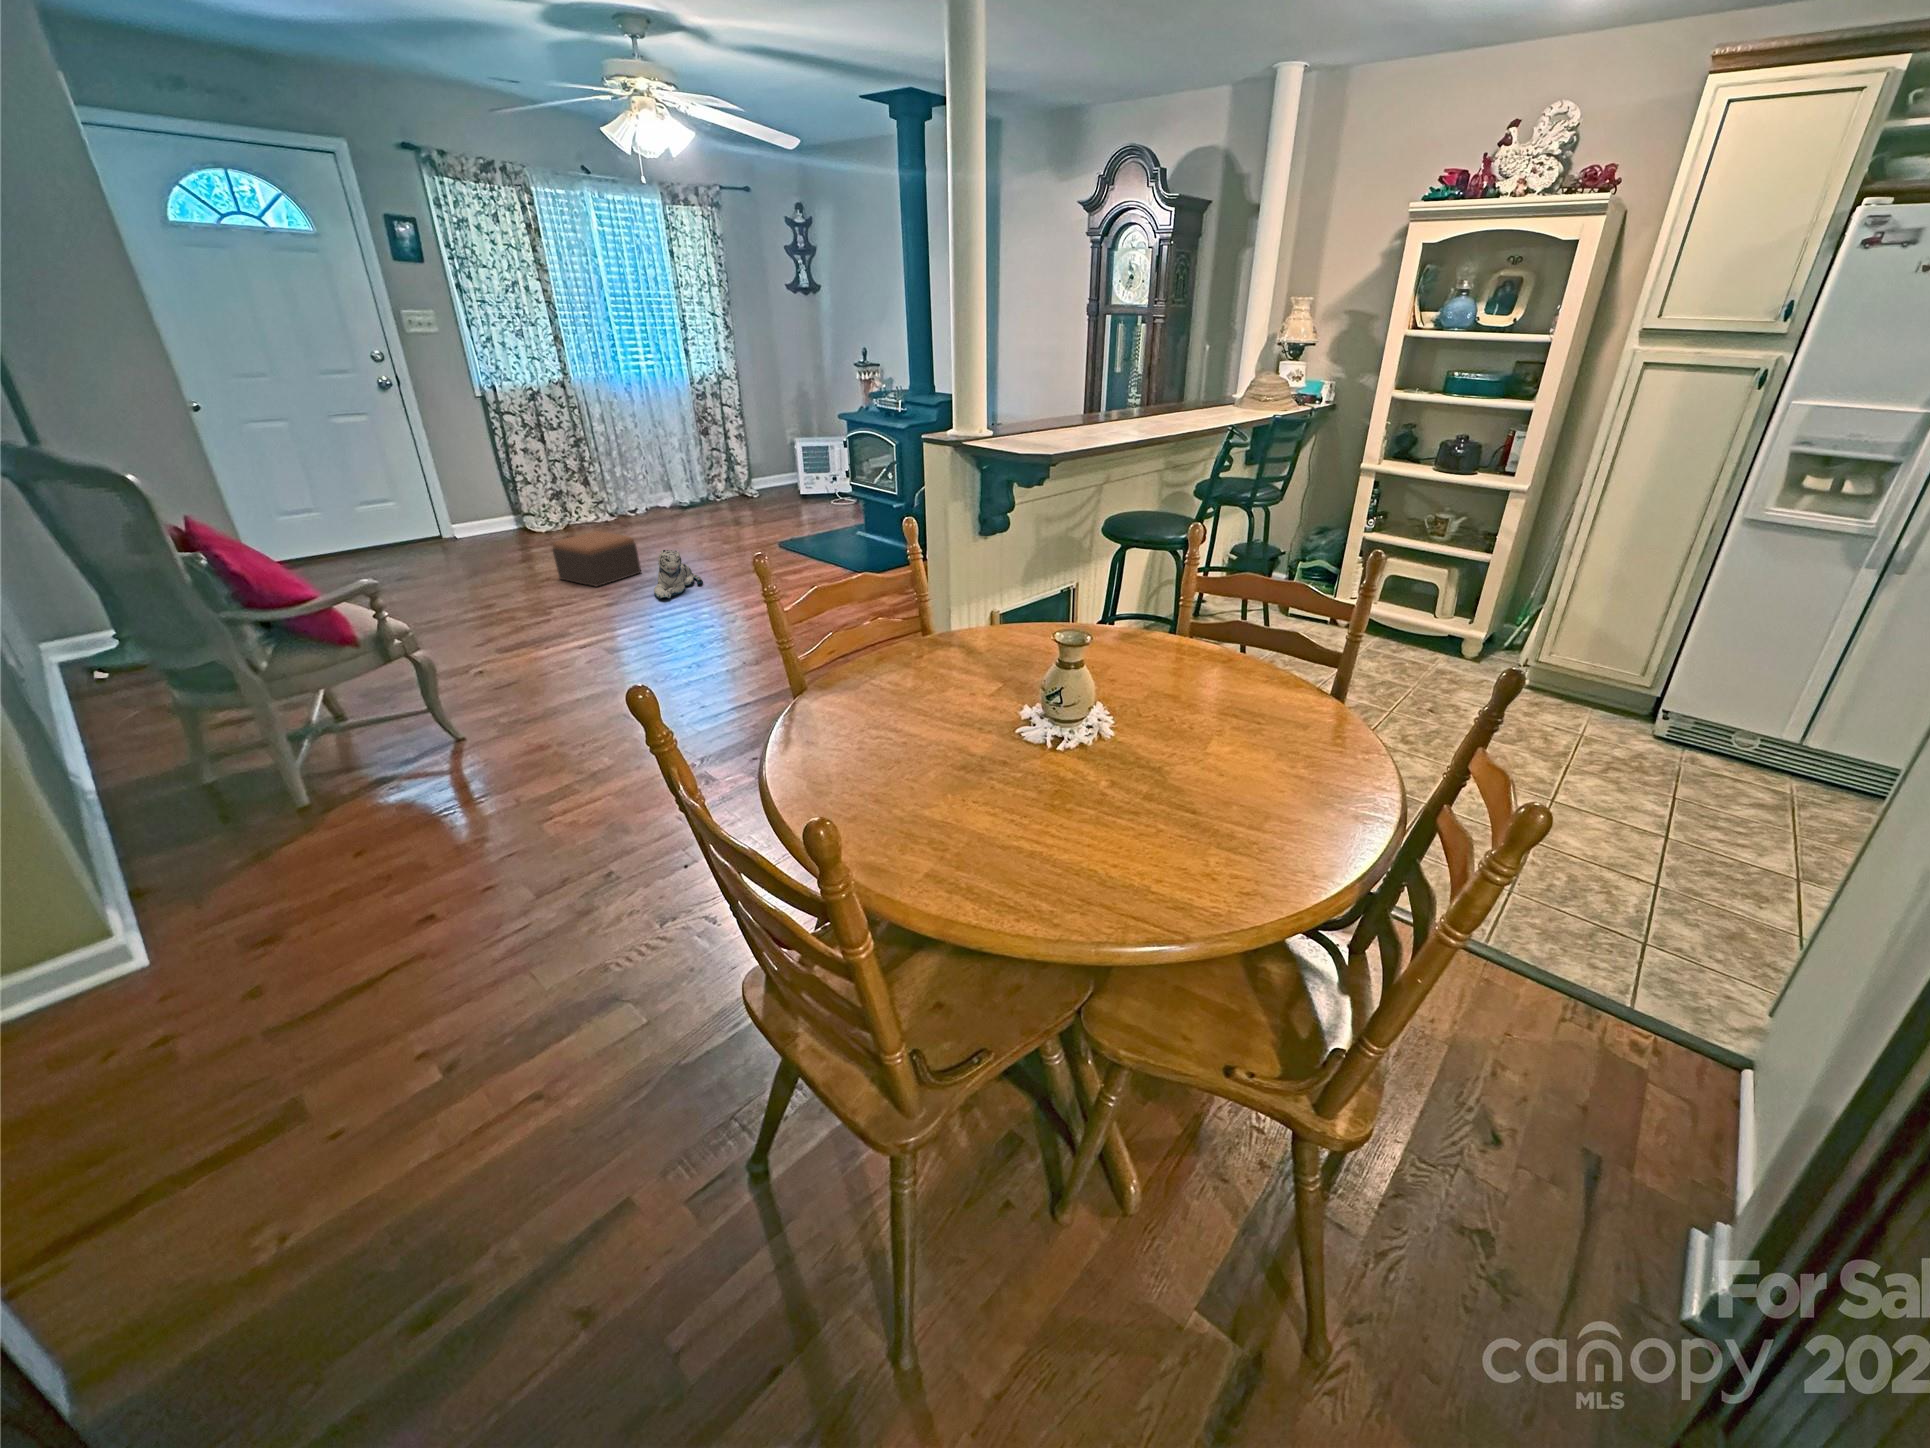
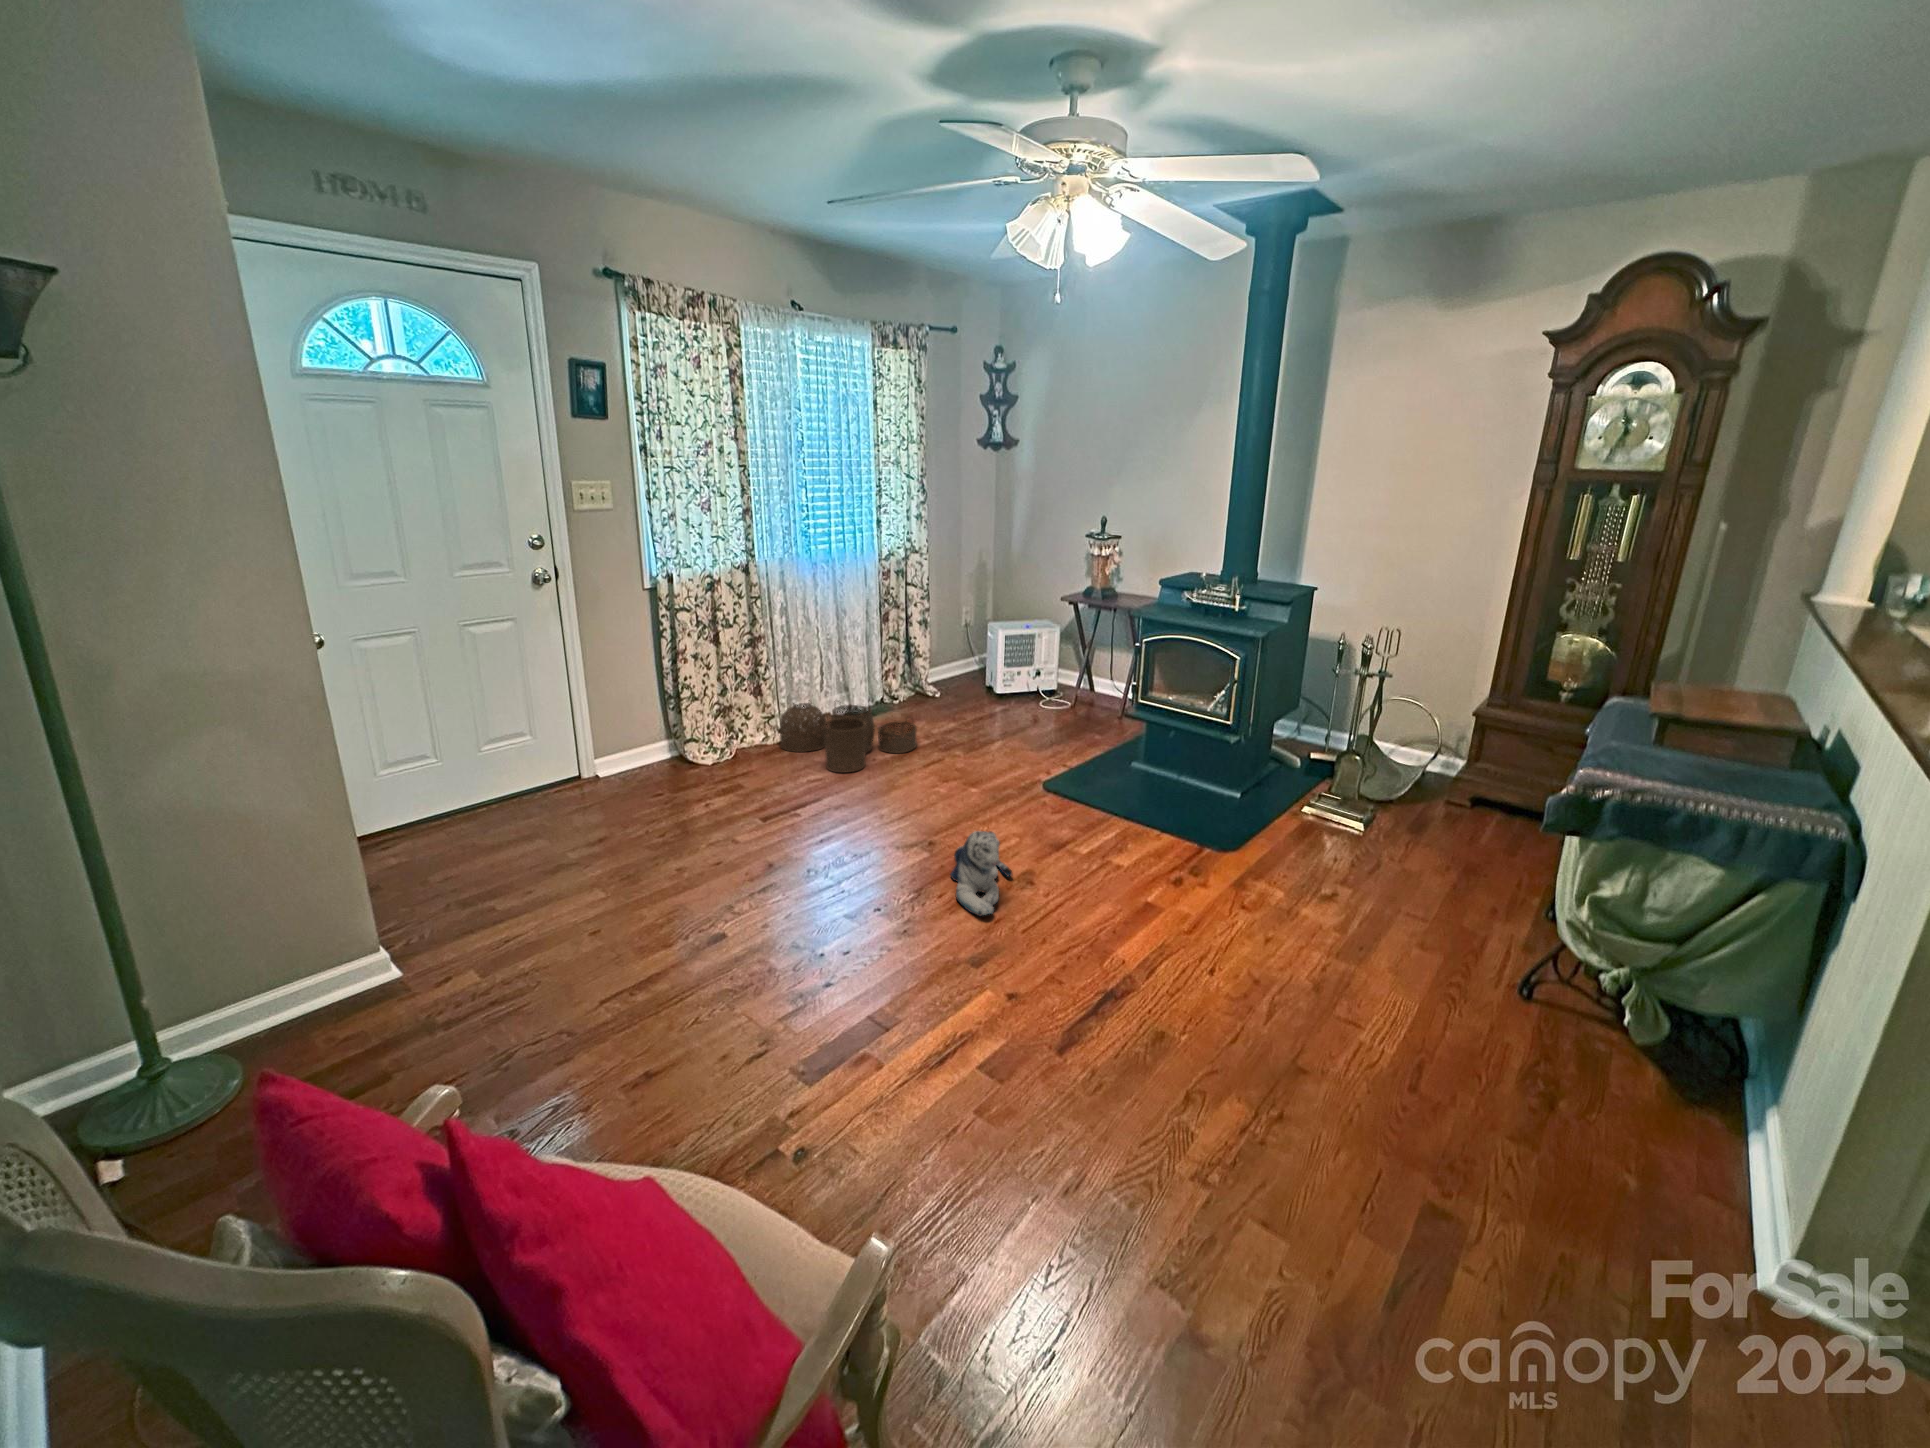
woven basket: none [605,489,711,538] -> present [780,700,917,772]
footstool: present [553,531,641,587] -> none [786,786,900,884]

